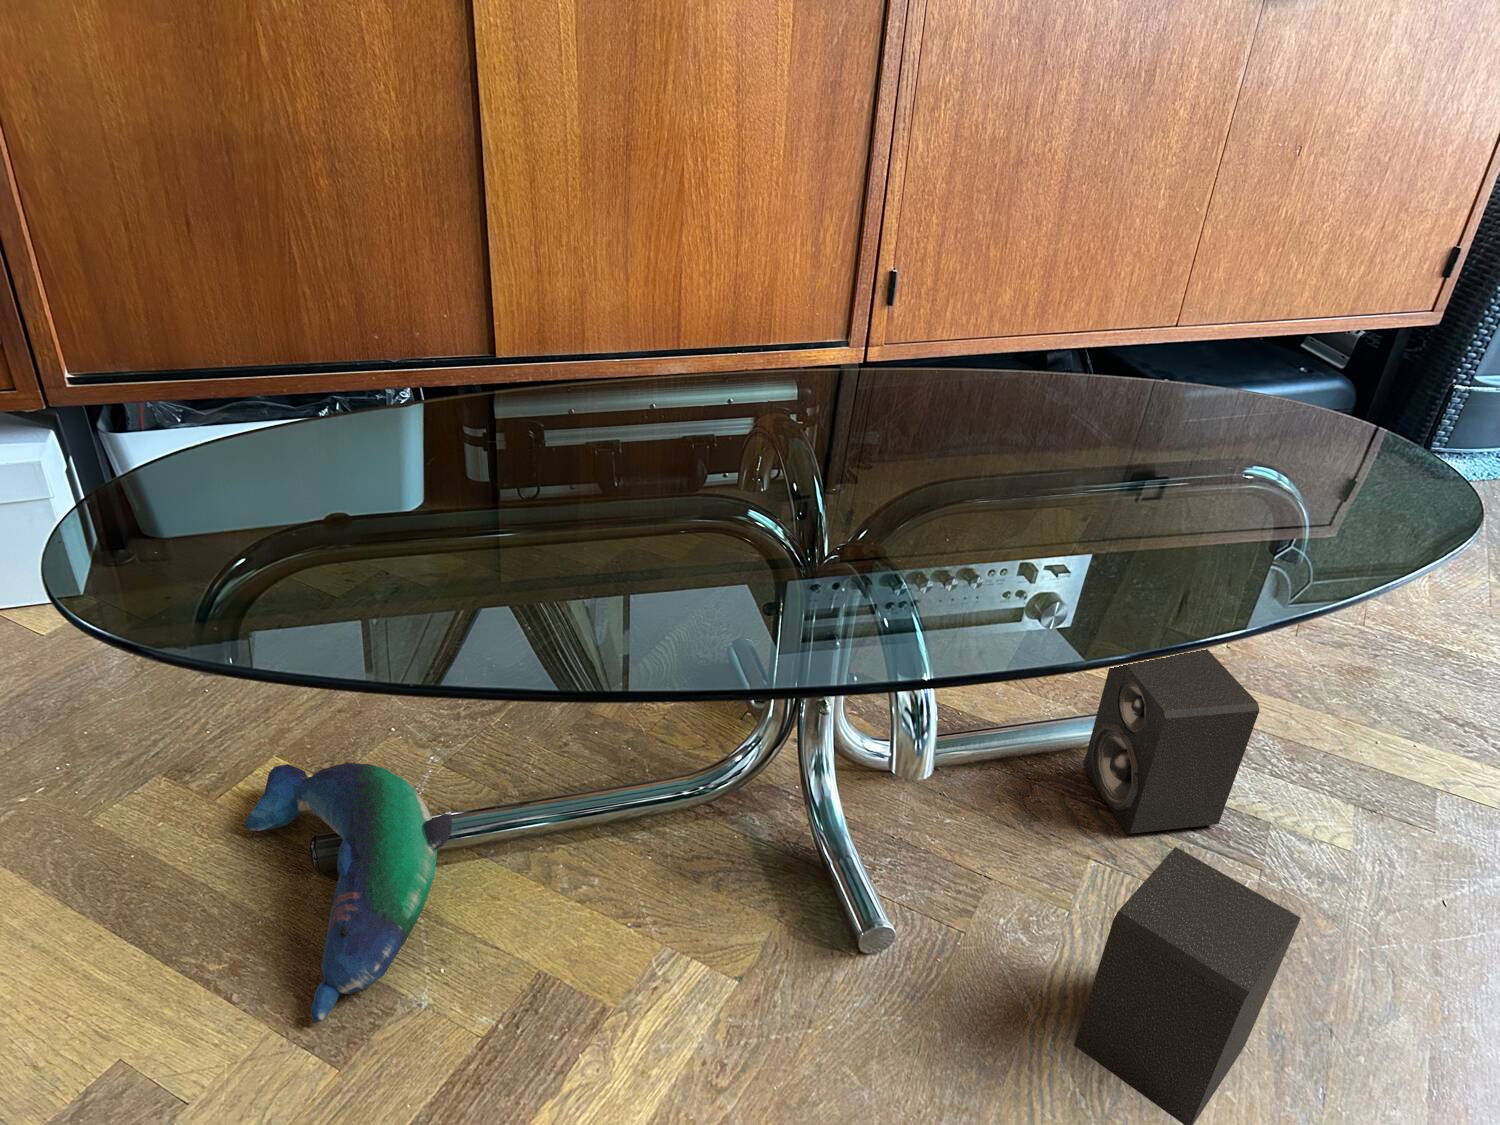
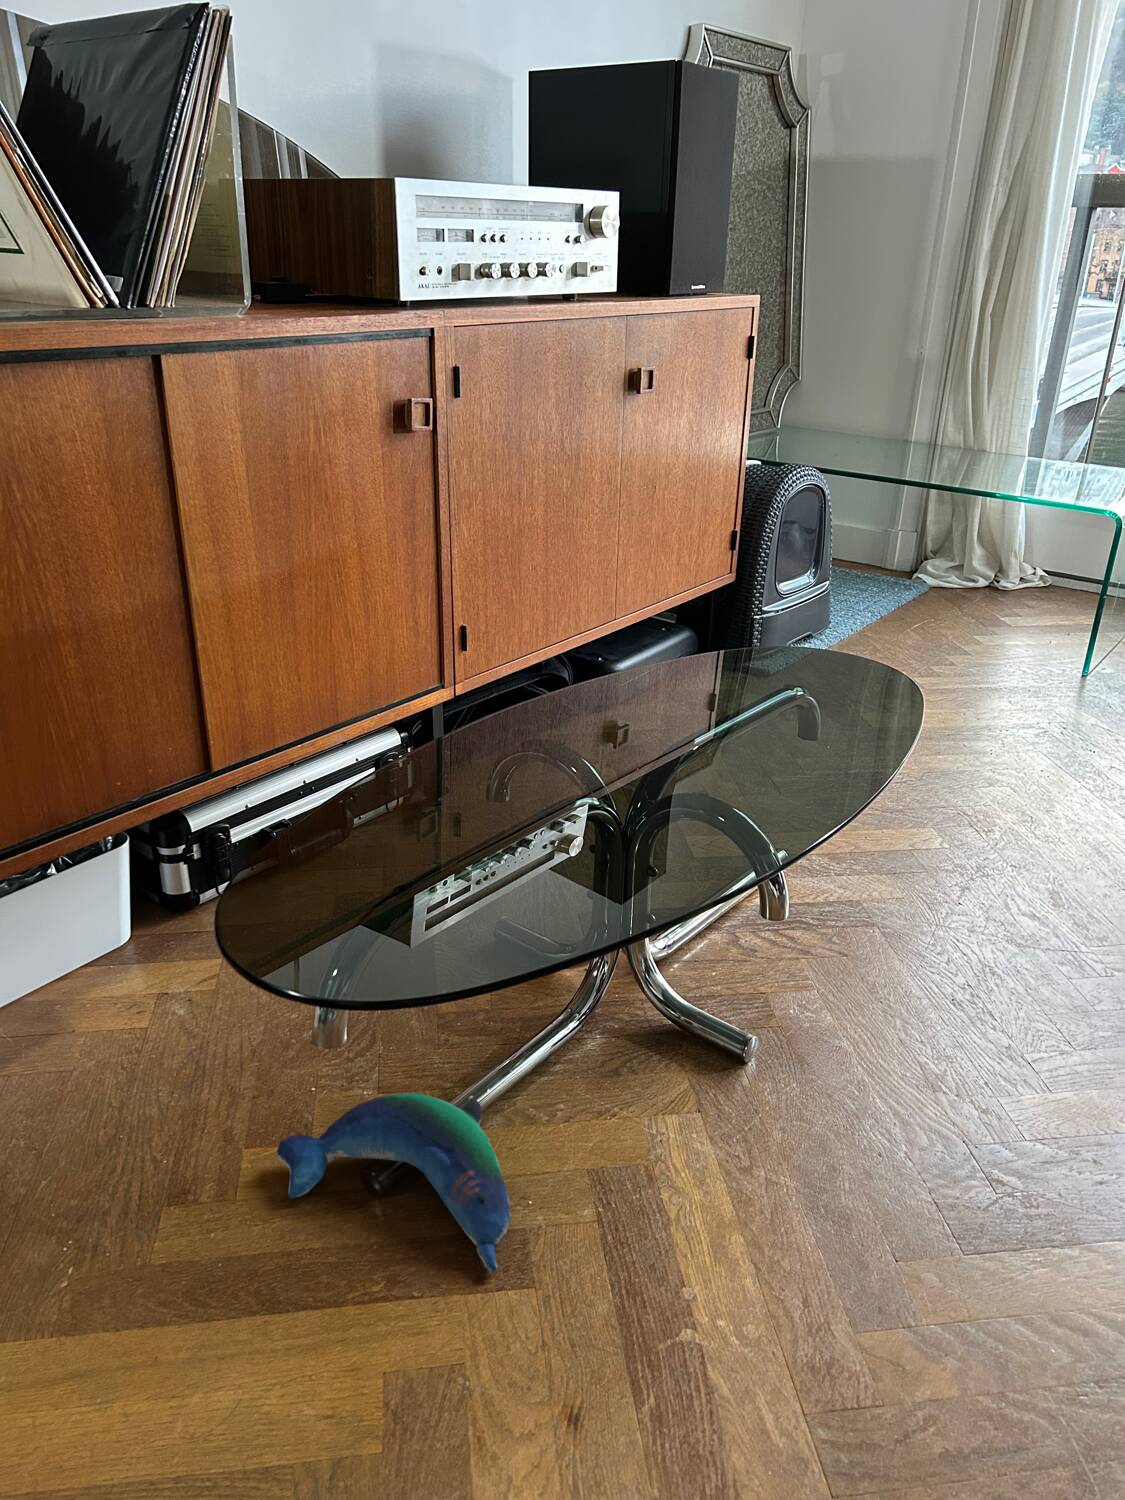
speaker: present [1074,649,1301,1125] -> none [752,809,976,1060]

